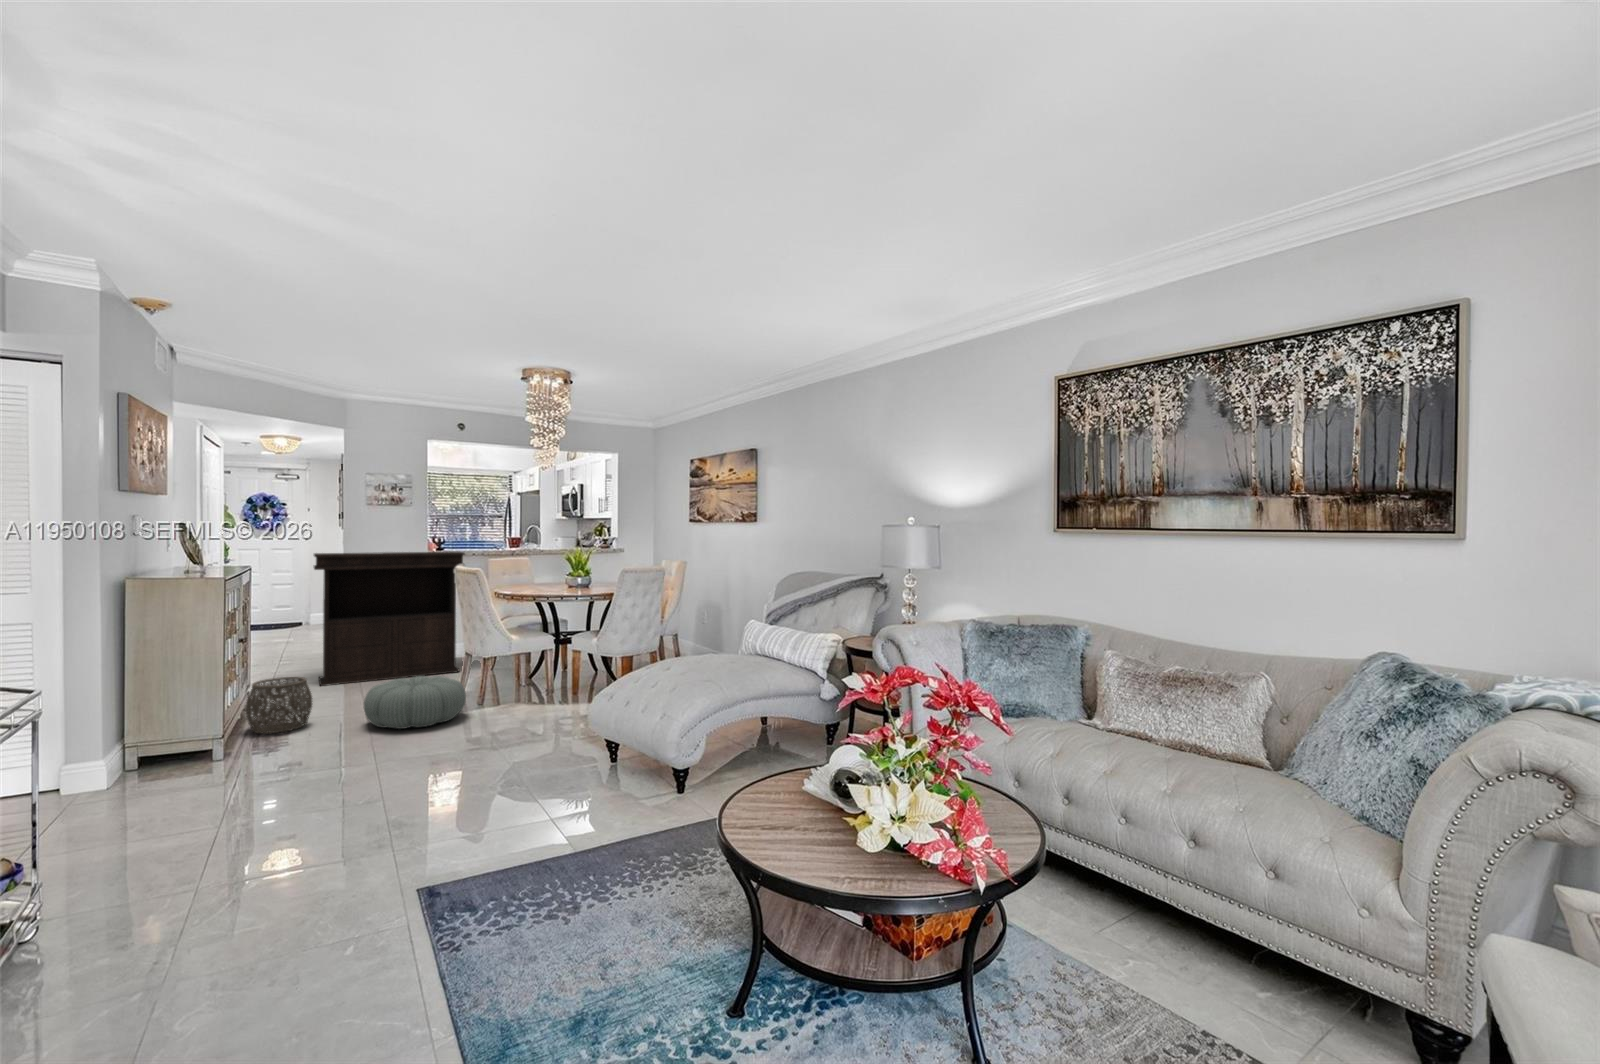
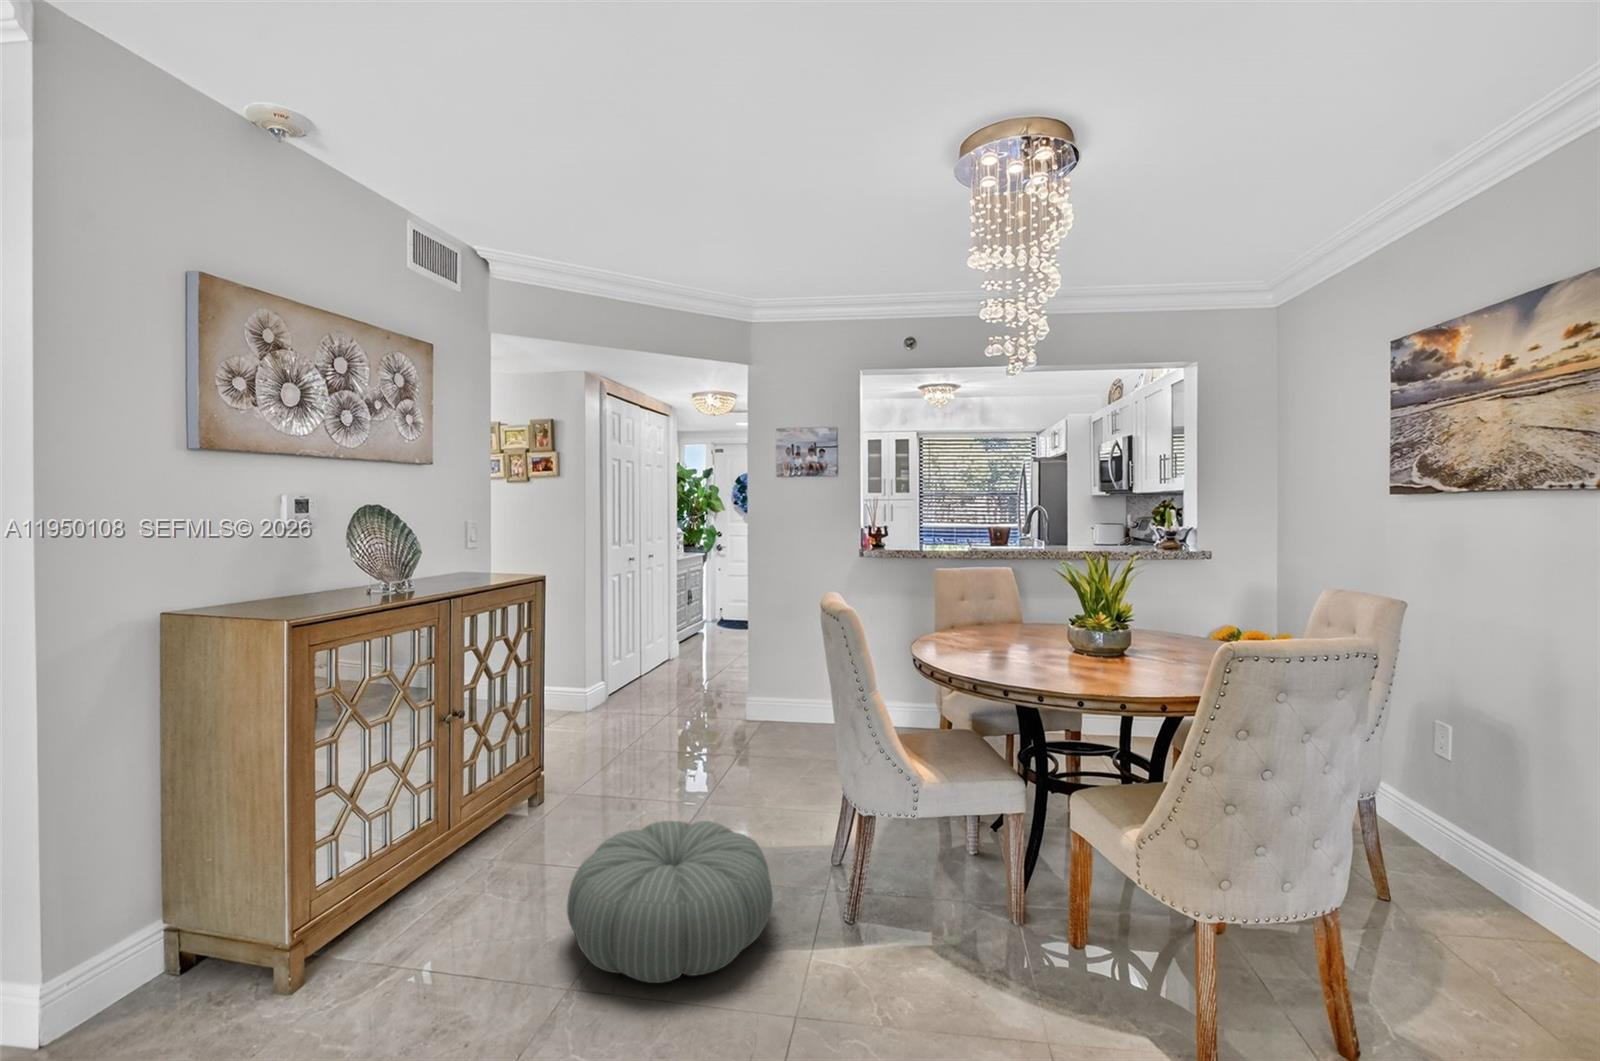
console table: present [314,552,465,686] -> none [674,549,890,764]
woven basket: present [246,677,312,734] -> none [442,772,551,889]

